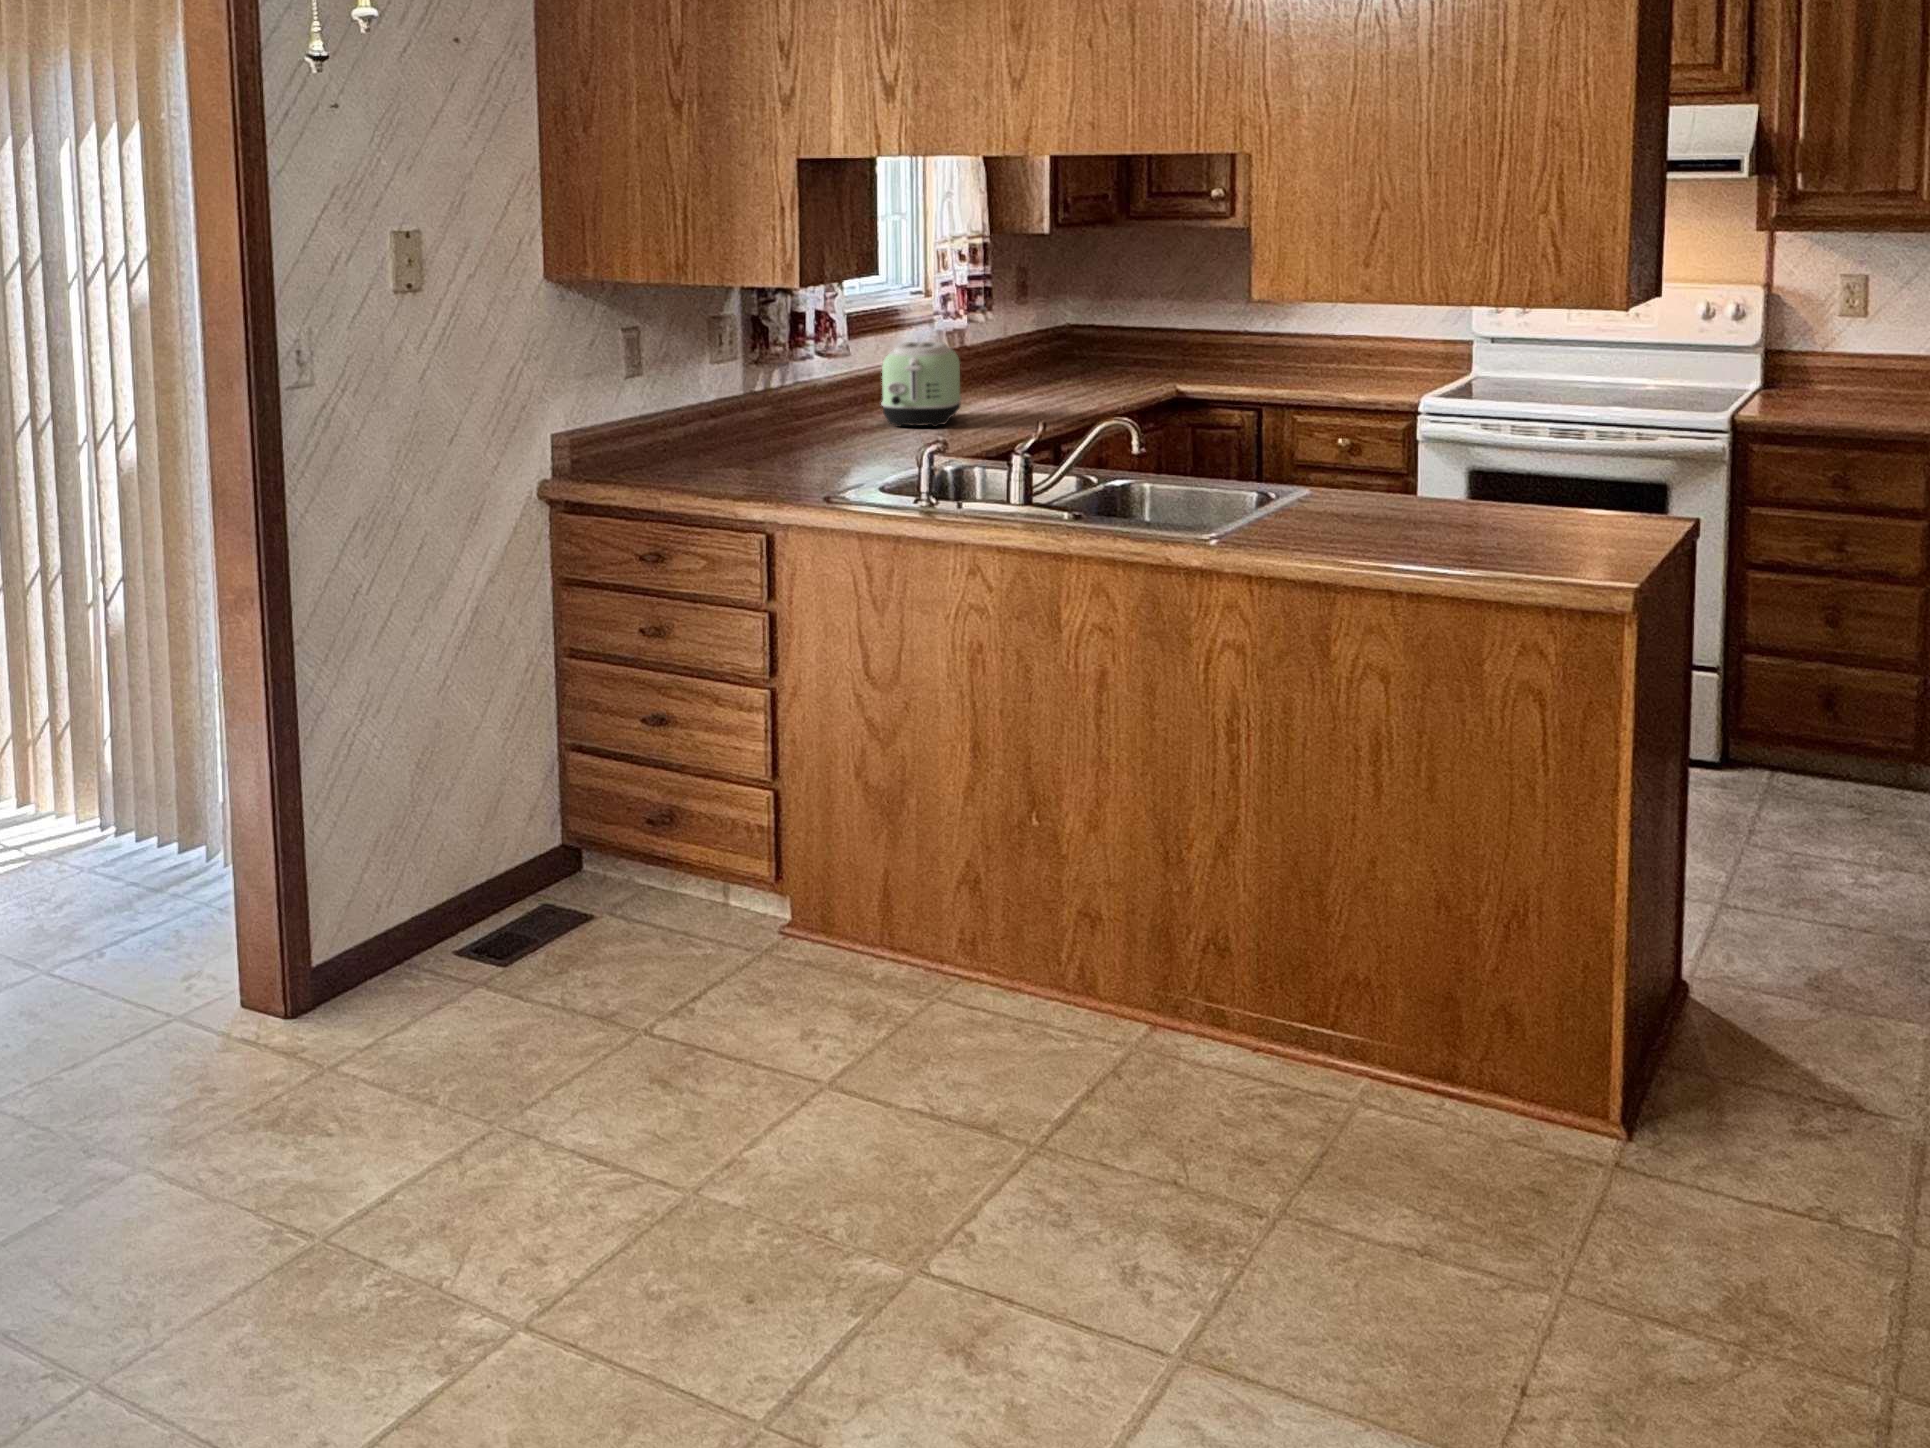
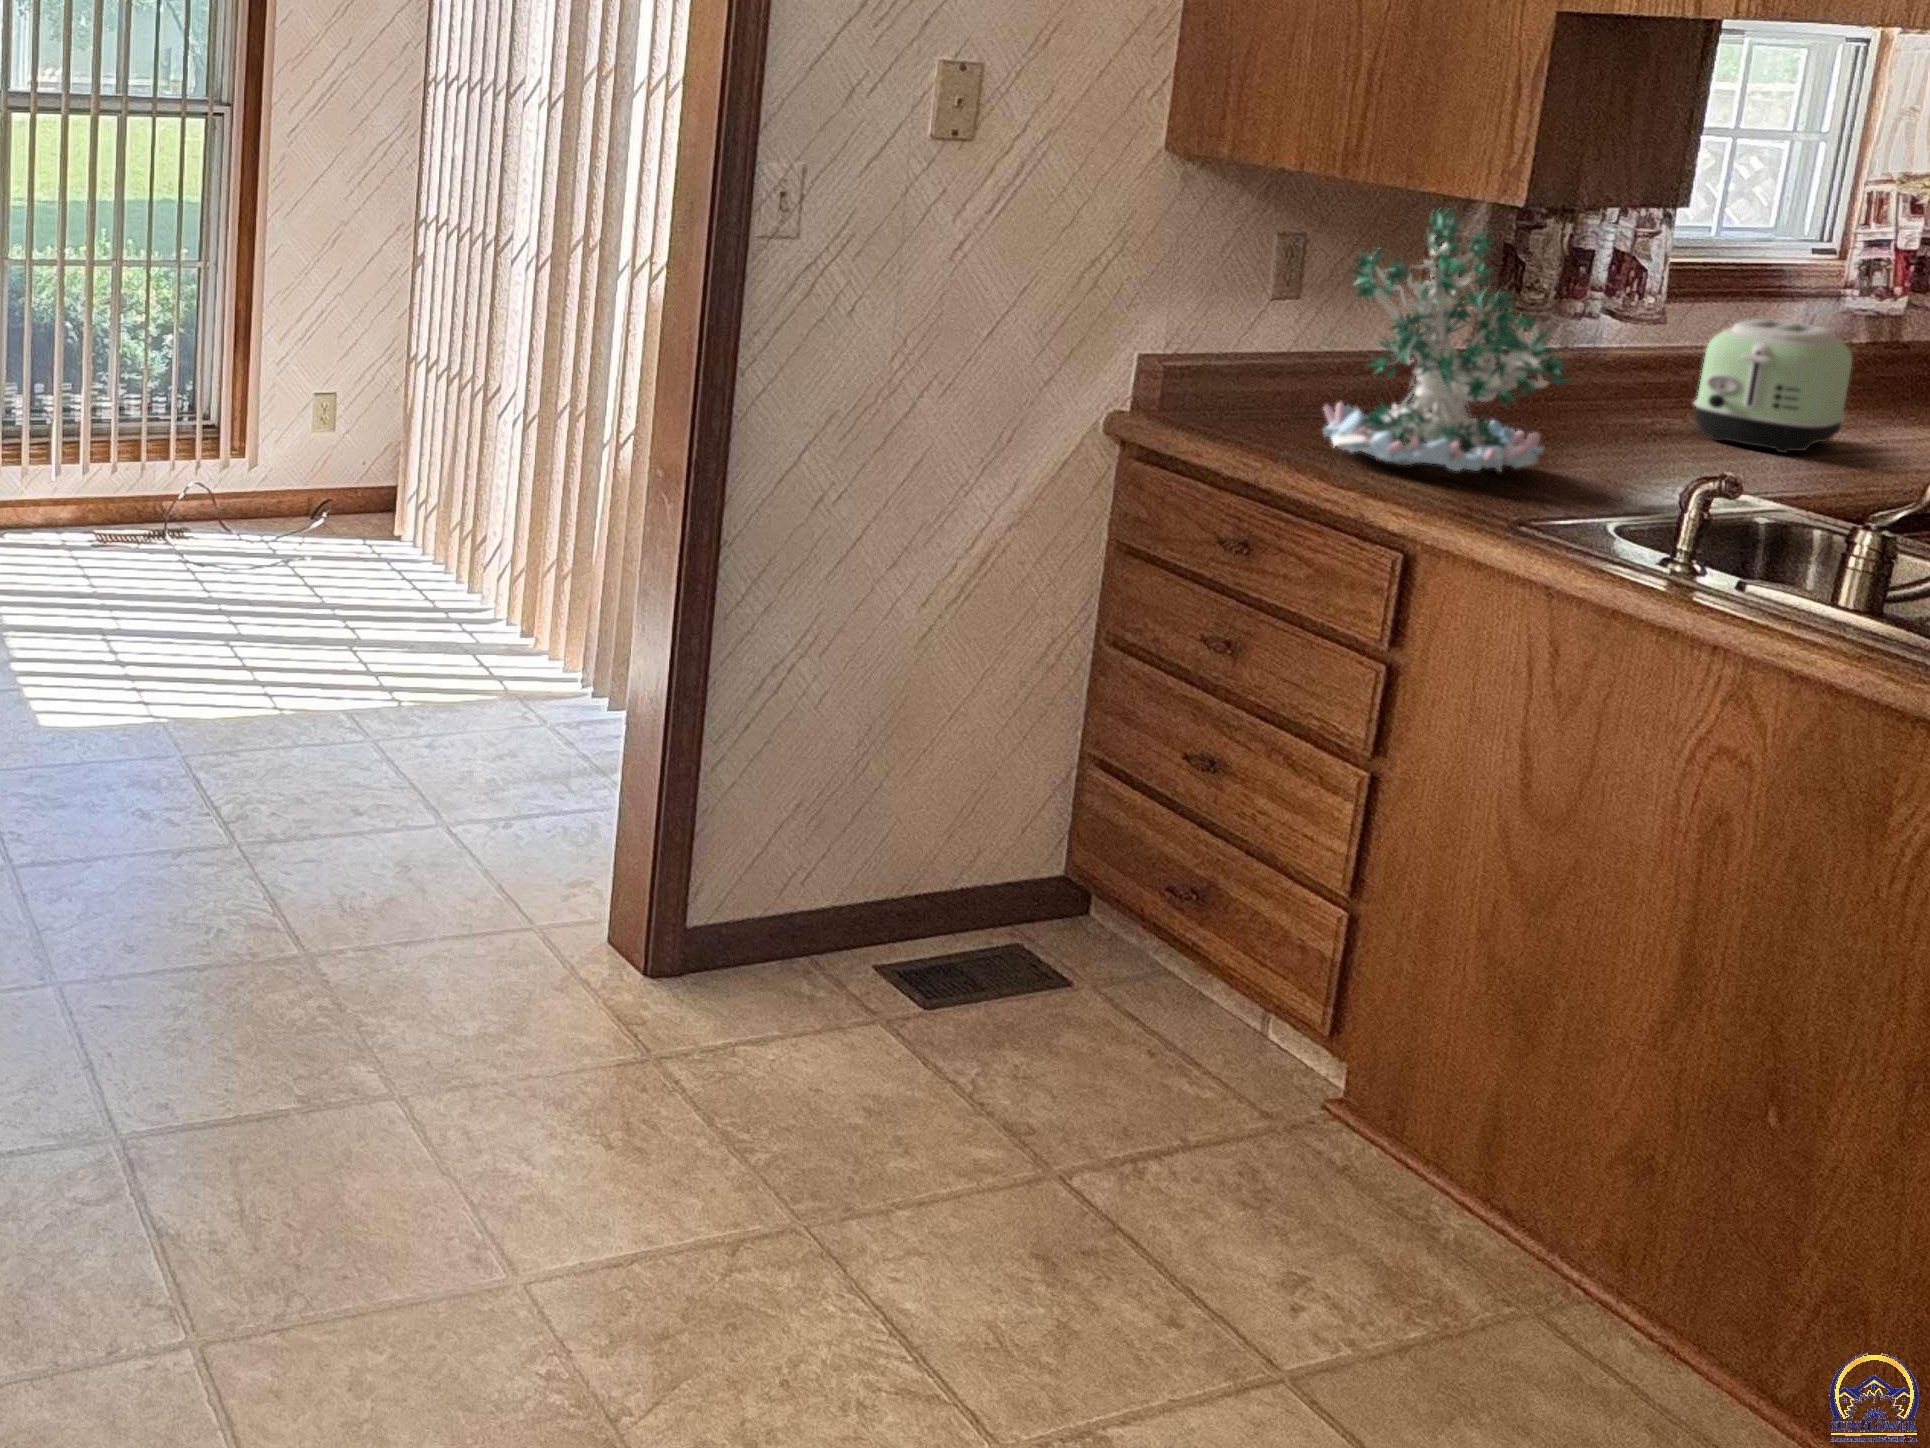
plant: none [687,294,836,477] -> present [1323,207,1567,471]

